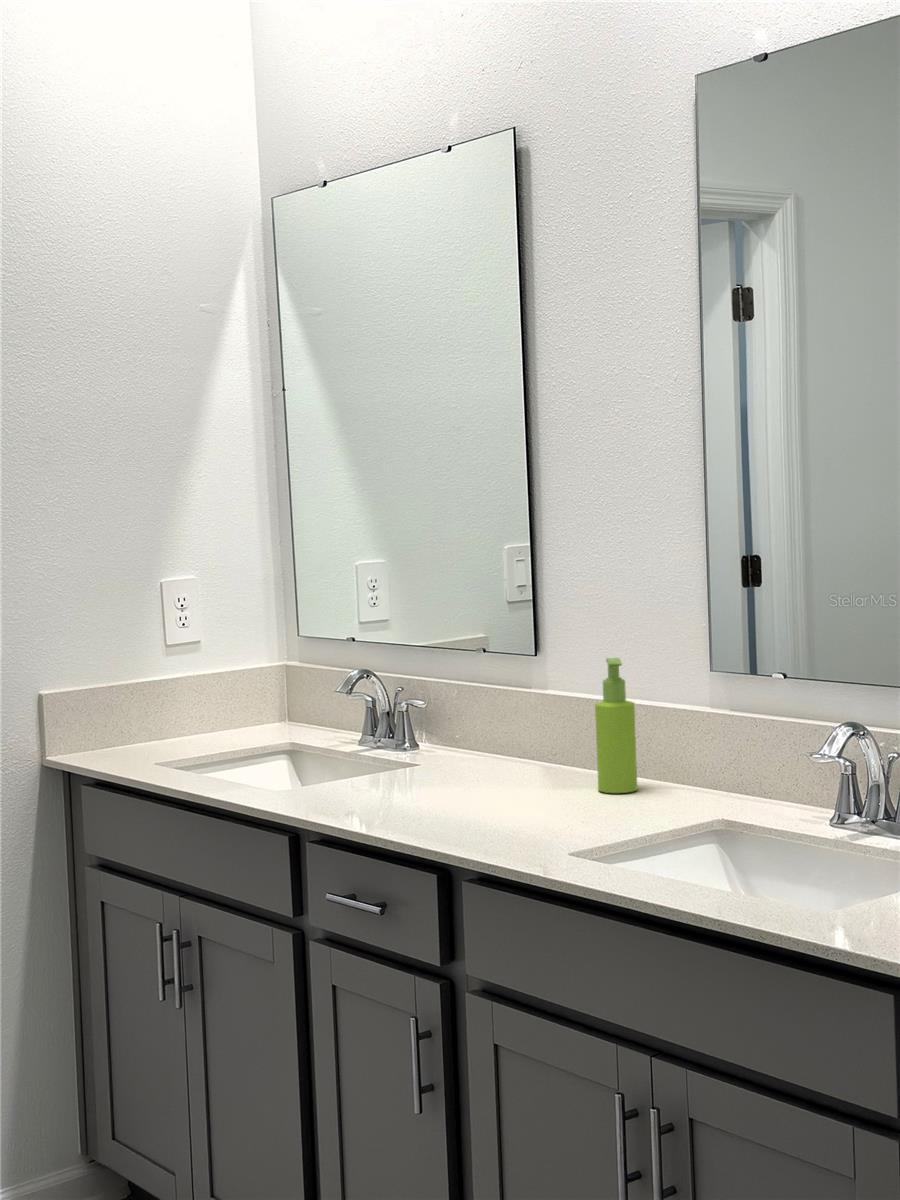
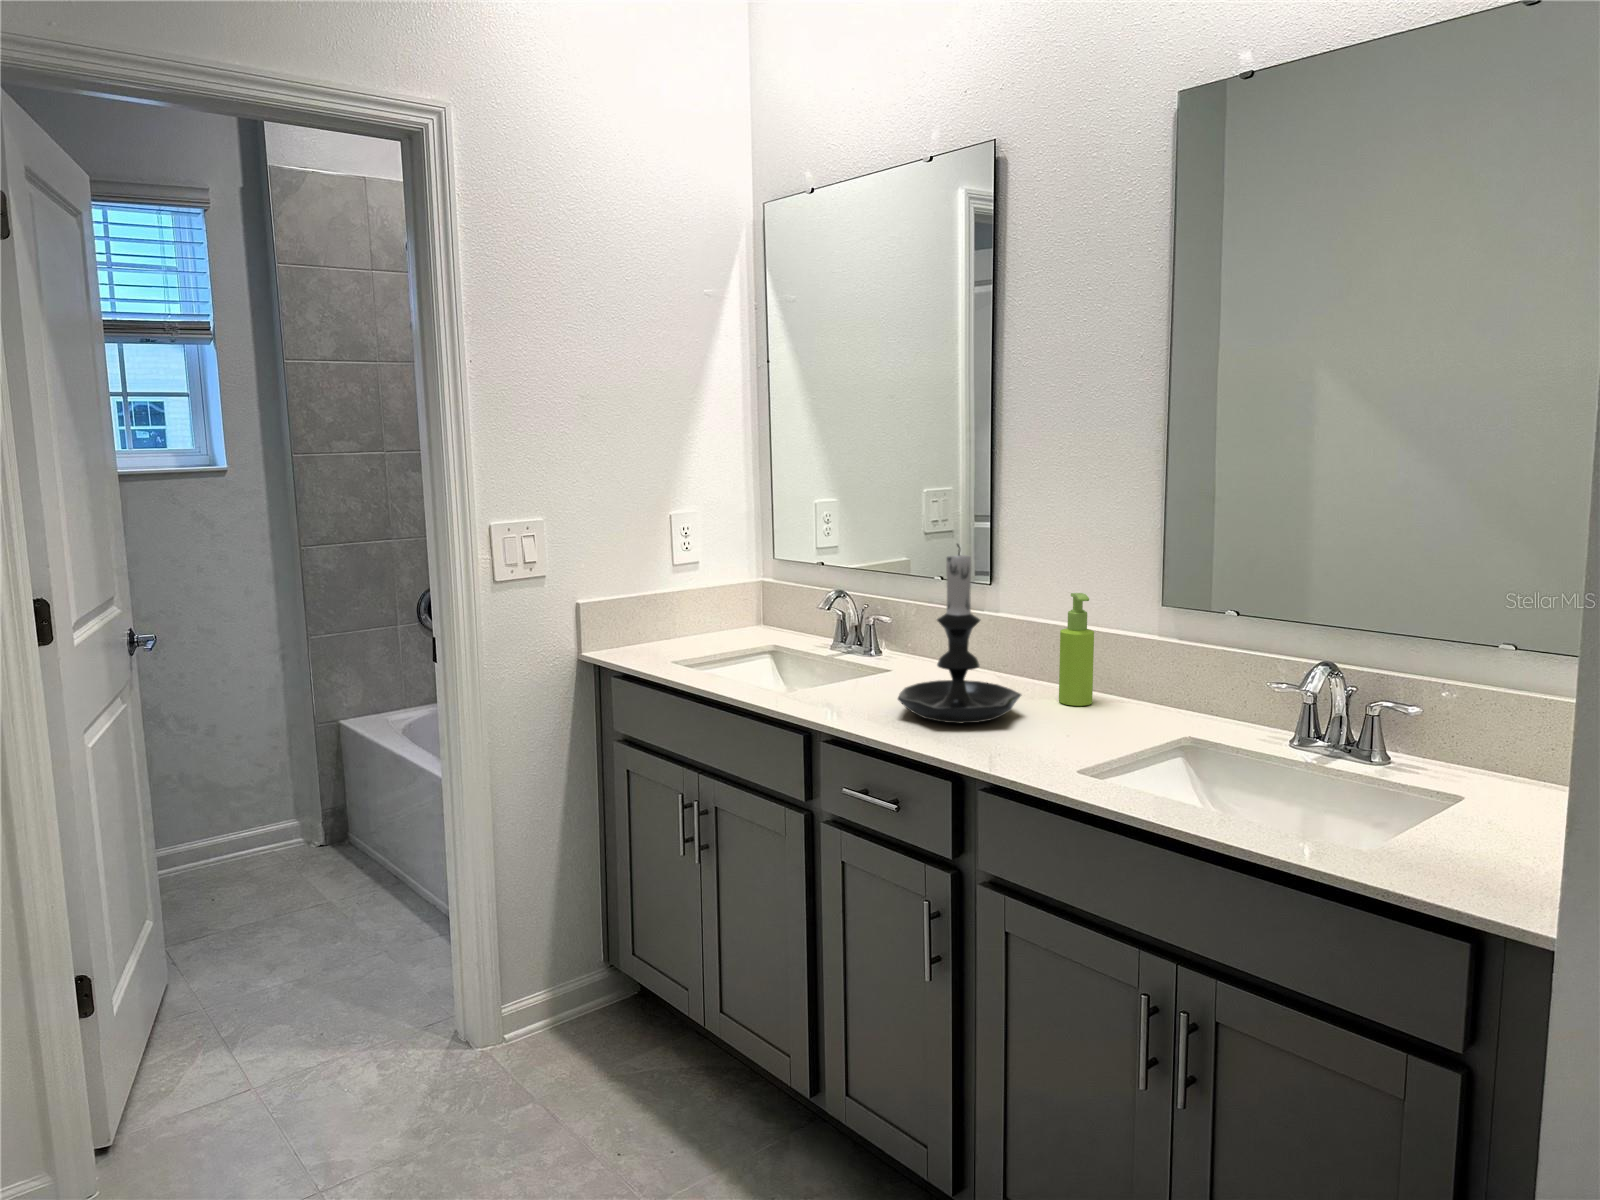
candle holder: none [392,600,542,812] -> present [898,544,1021,723]

